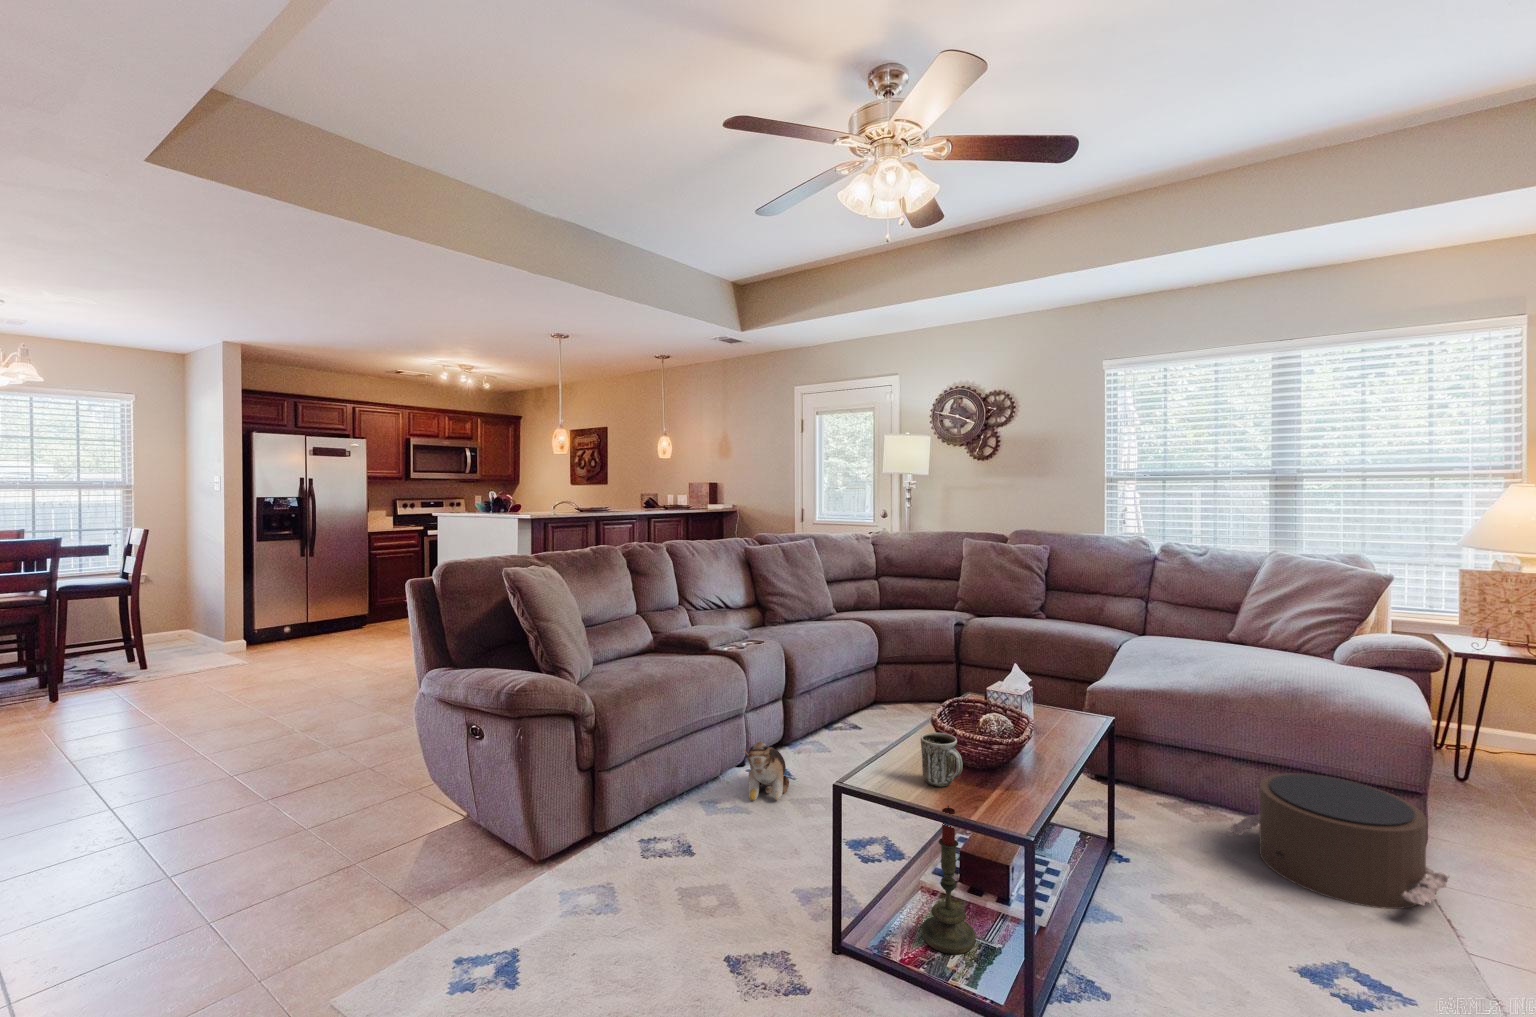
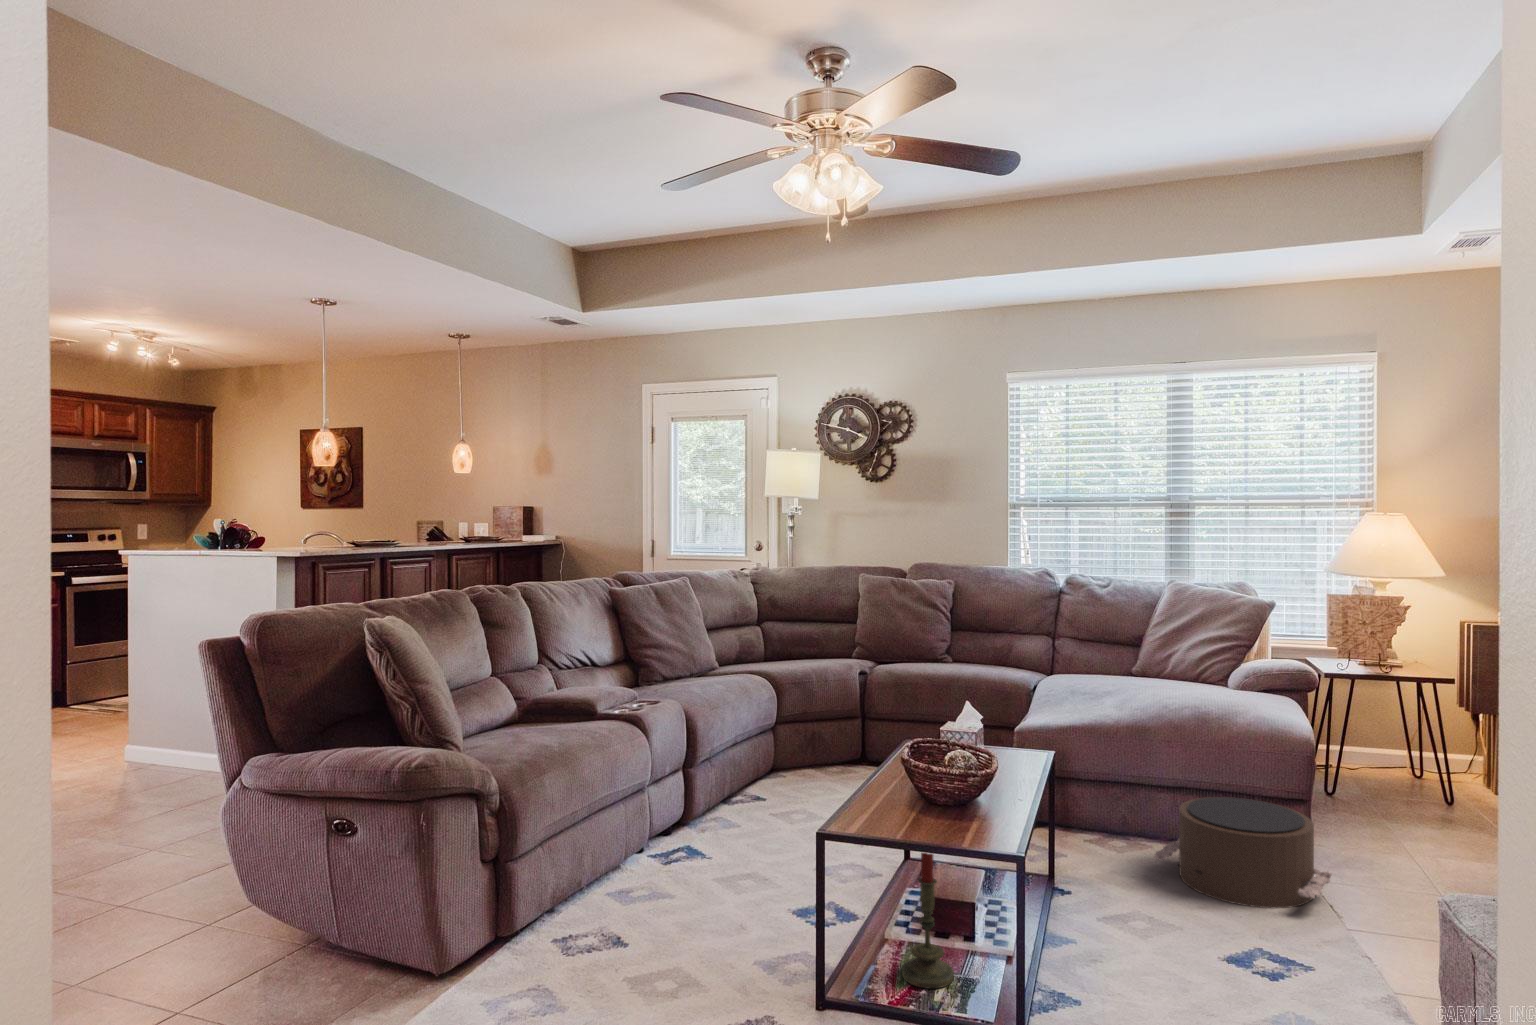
mug: present [921,733,963,786] -> none [897,774,941,826]
plush toy: present [743,741,789,801] -> none [664,813,708,884]

